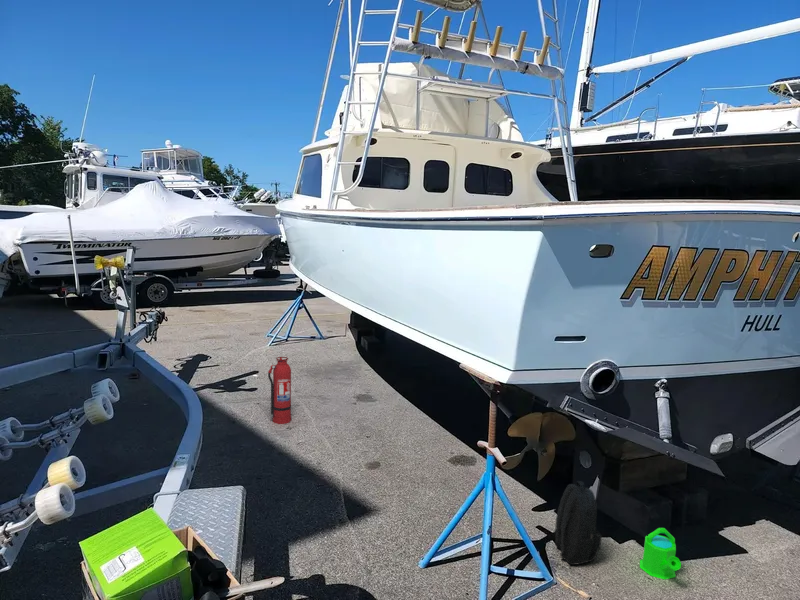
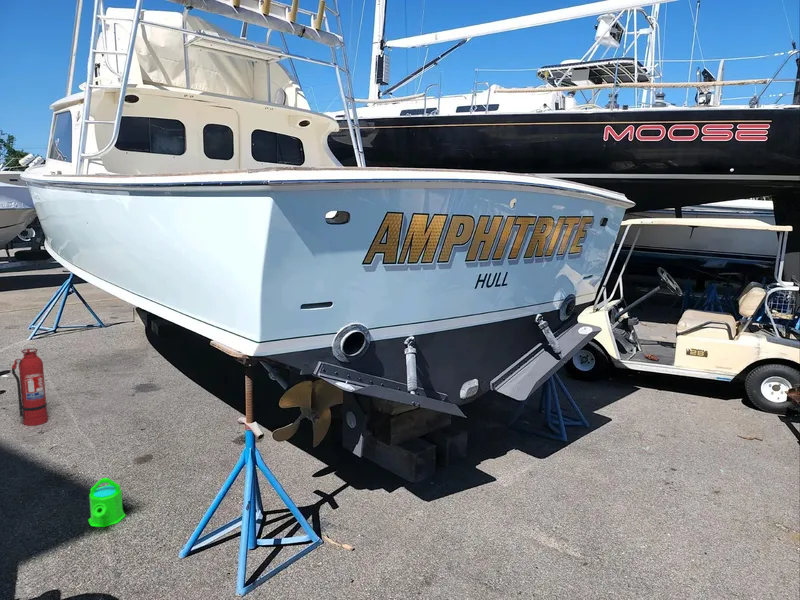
backpack: present [554,481,601,565] -> none [326,441,367,522]
watering can: present [640,528,681,580] -> present [88,478,125,527]

